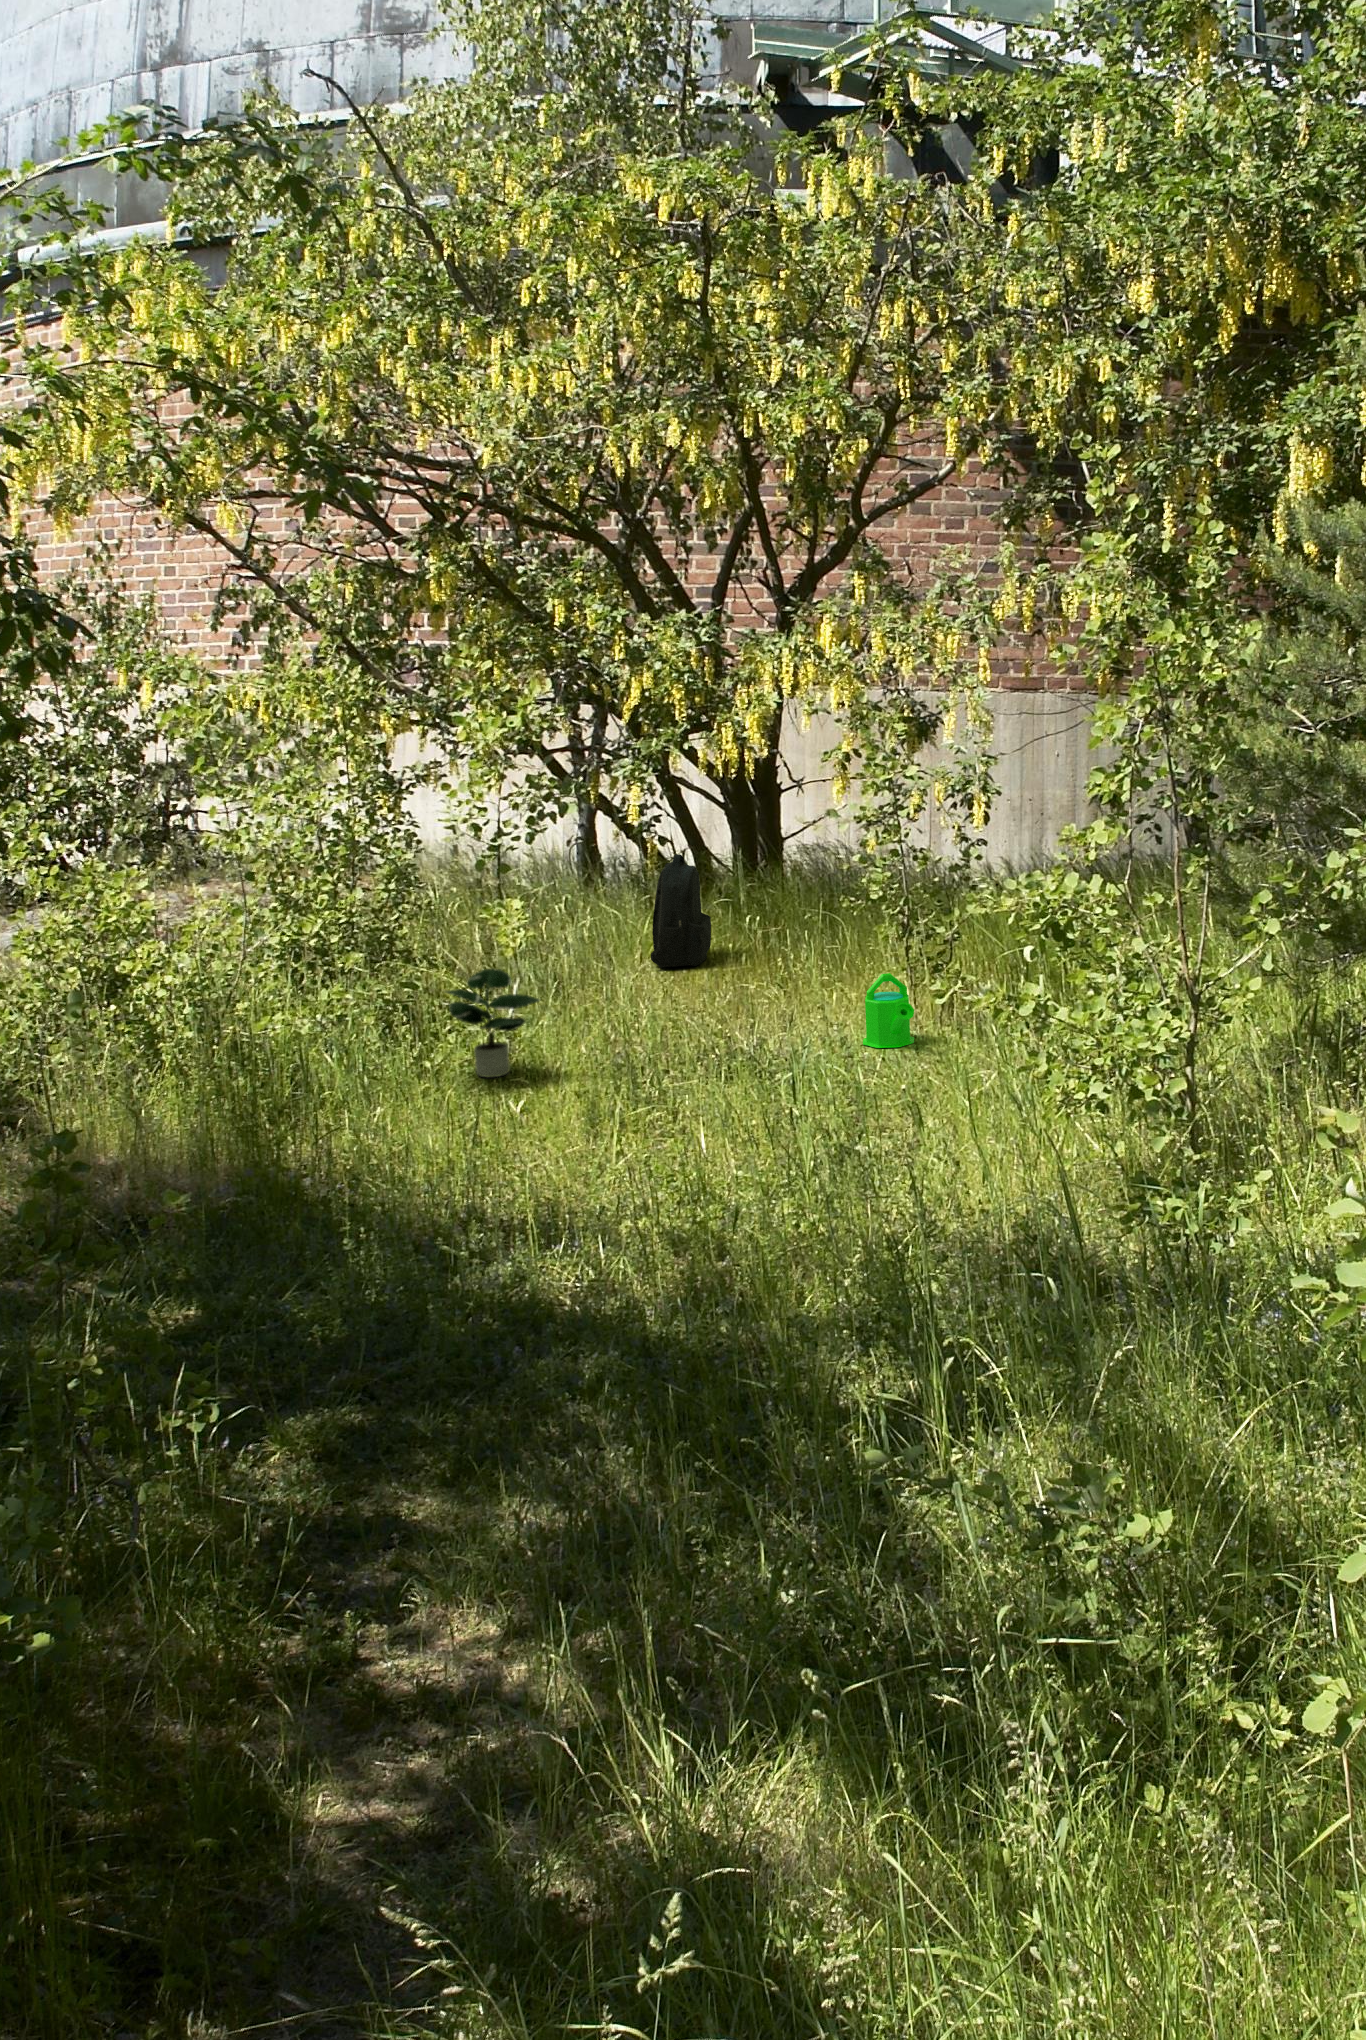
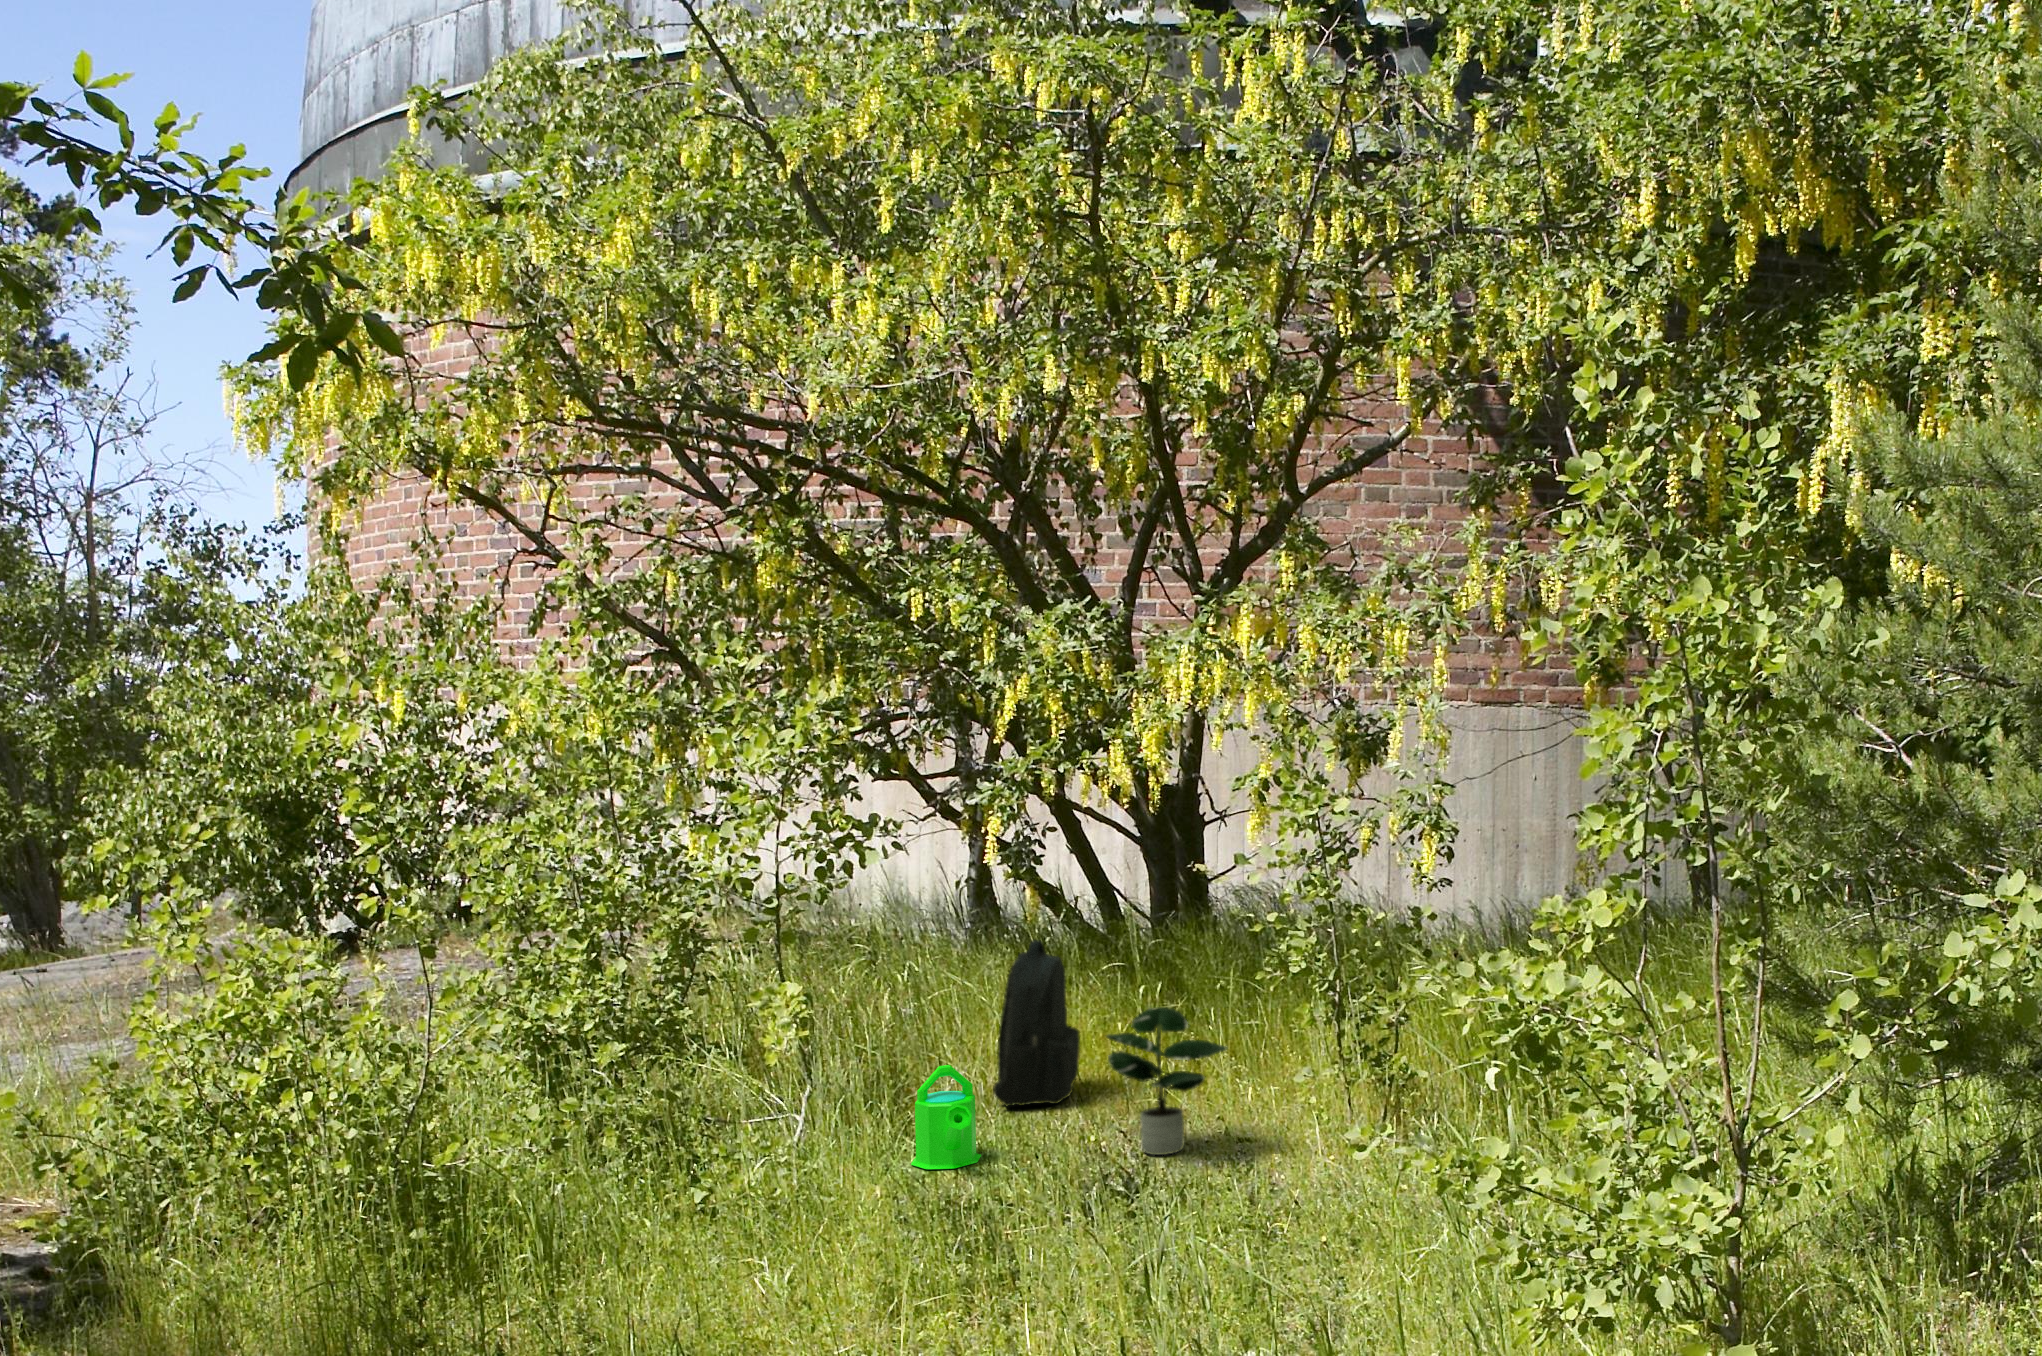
potted plant: present [445,969,540,1077] -> present [1106,1007,1227,1155]
watering can: present [863,973,914,1048] -> present [911,1065,981,1169]

